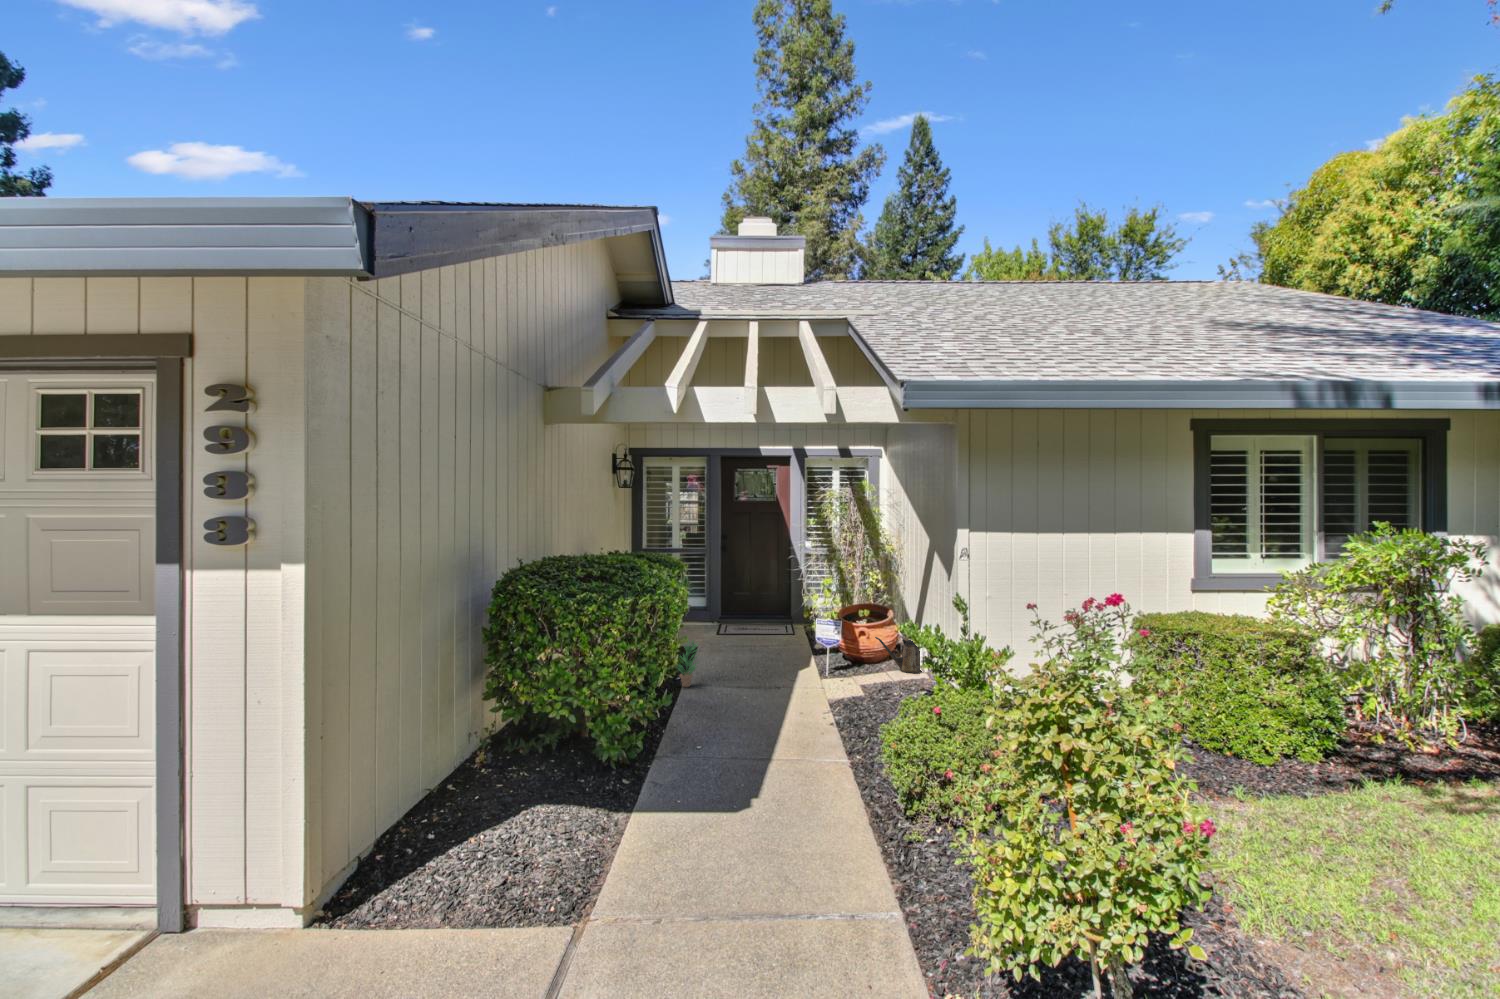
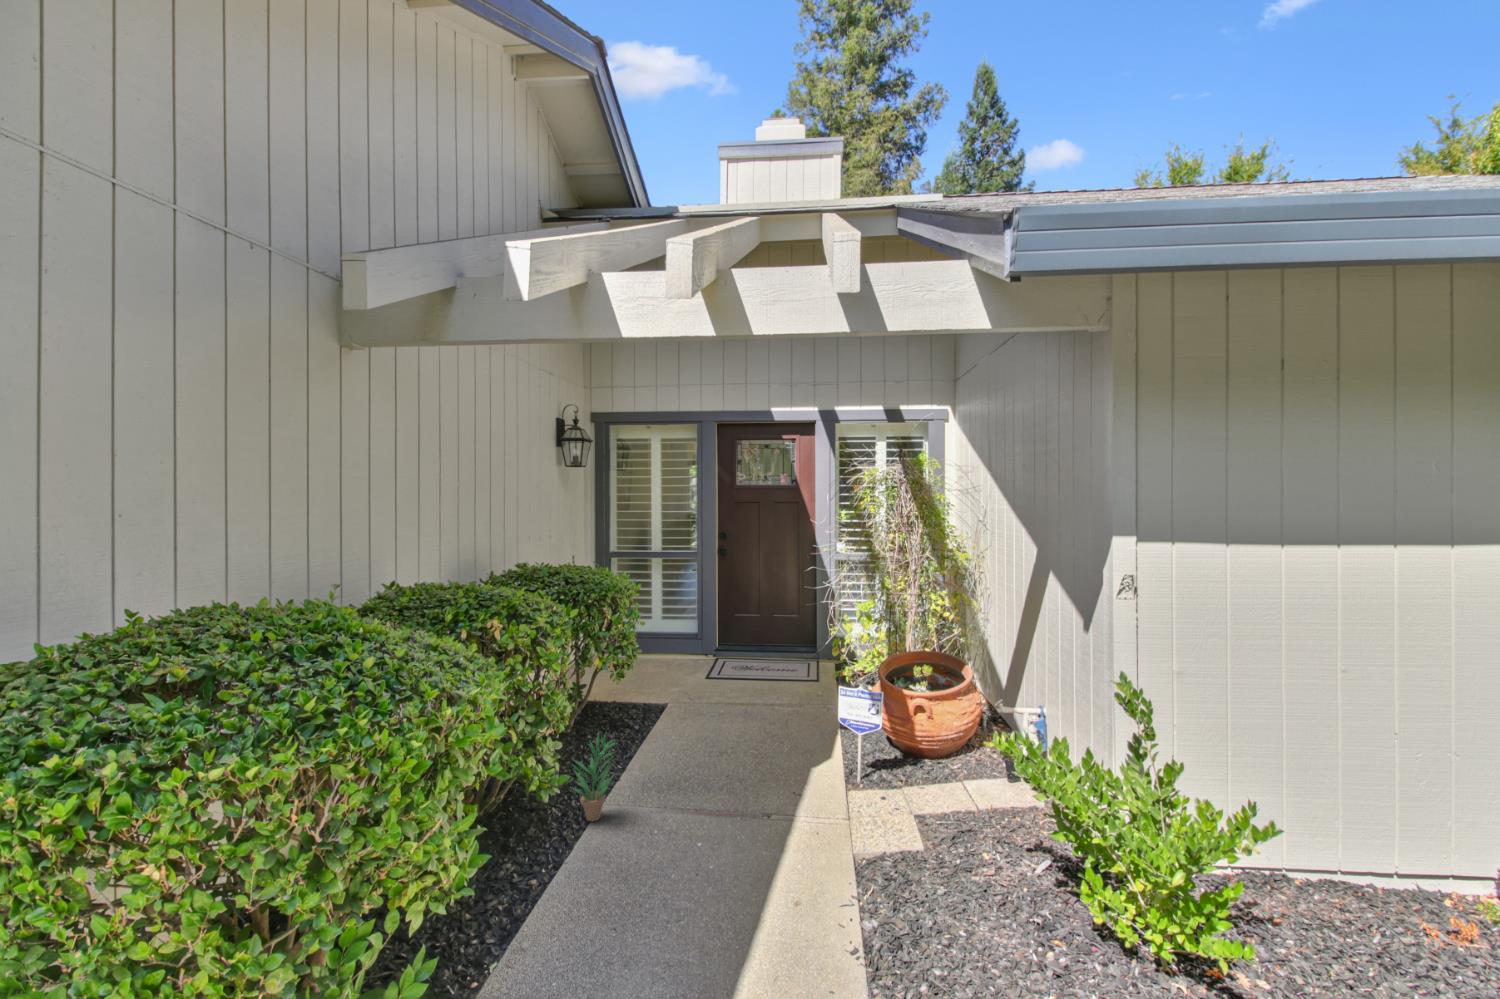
watering can: present [875,637,922,673] -> none [942,723,1048,794]

